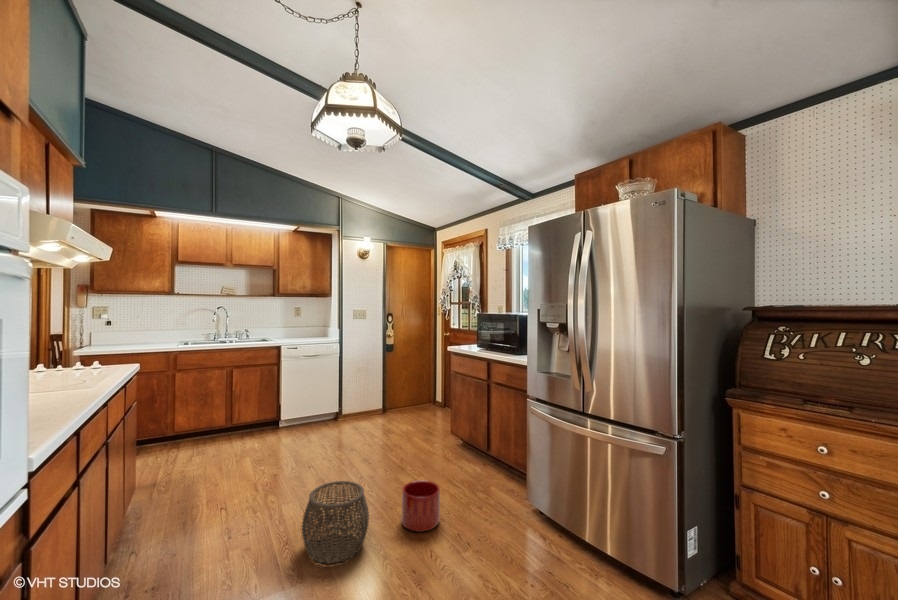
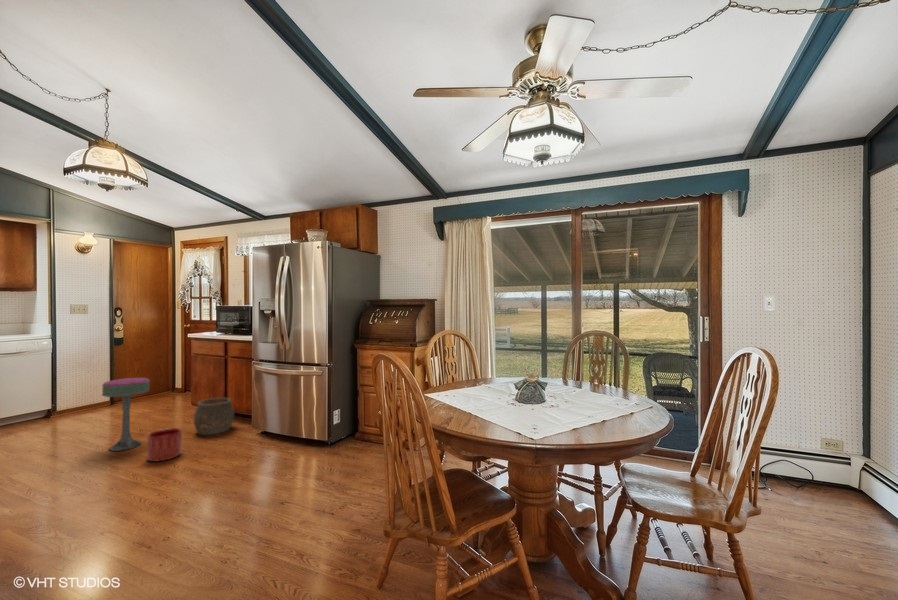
bar stool: none [364,400,408,492] -> present [102,378,150,451]
woven basket: present [302,481,369,564] -> present [194,398,234,435]

